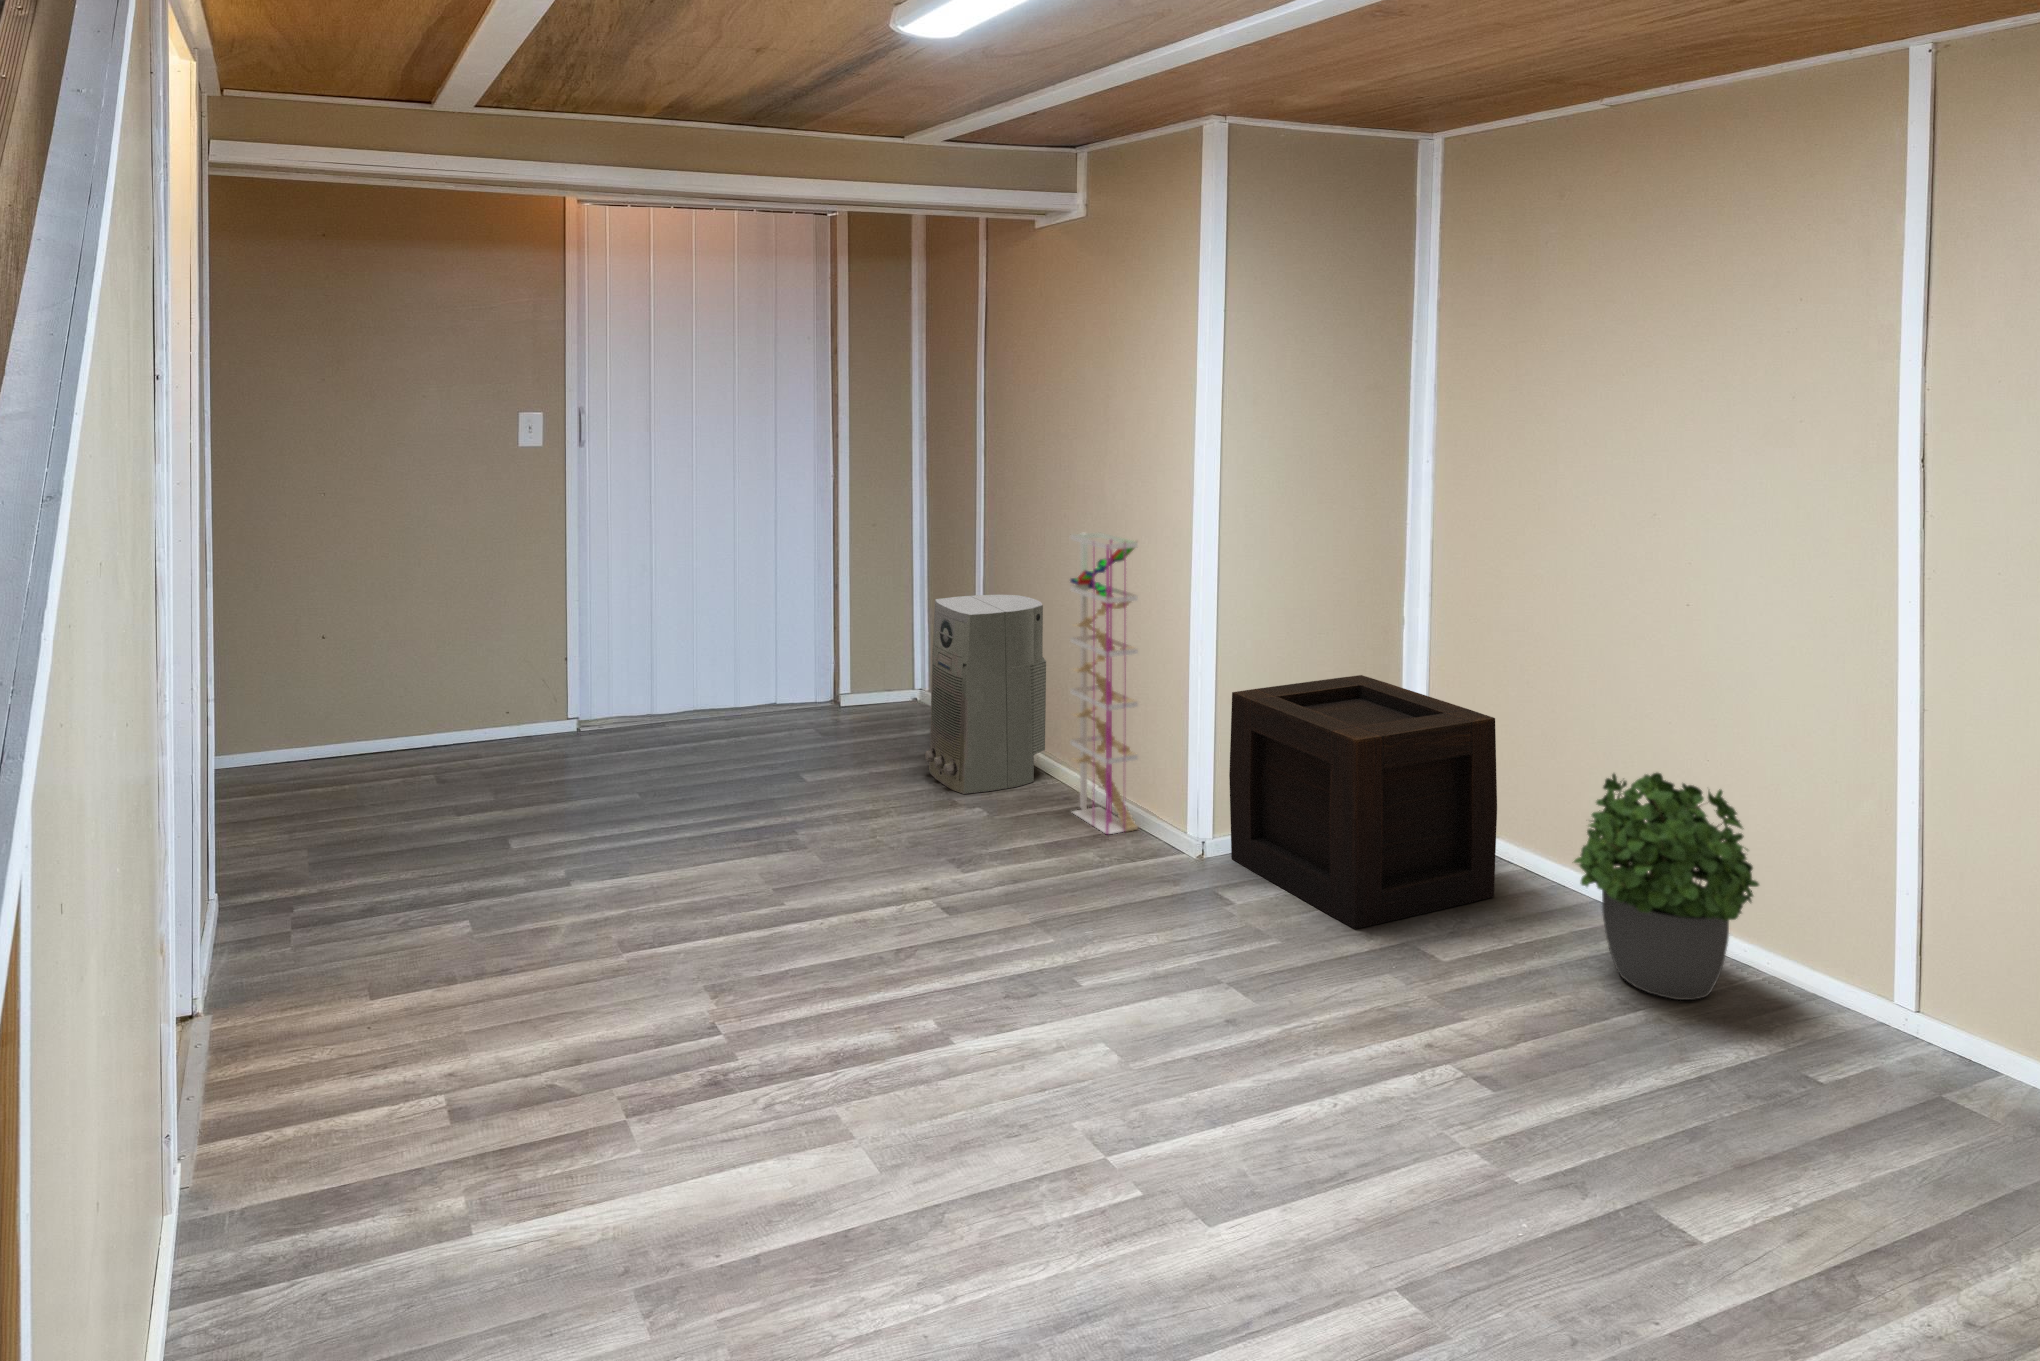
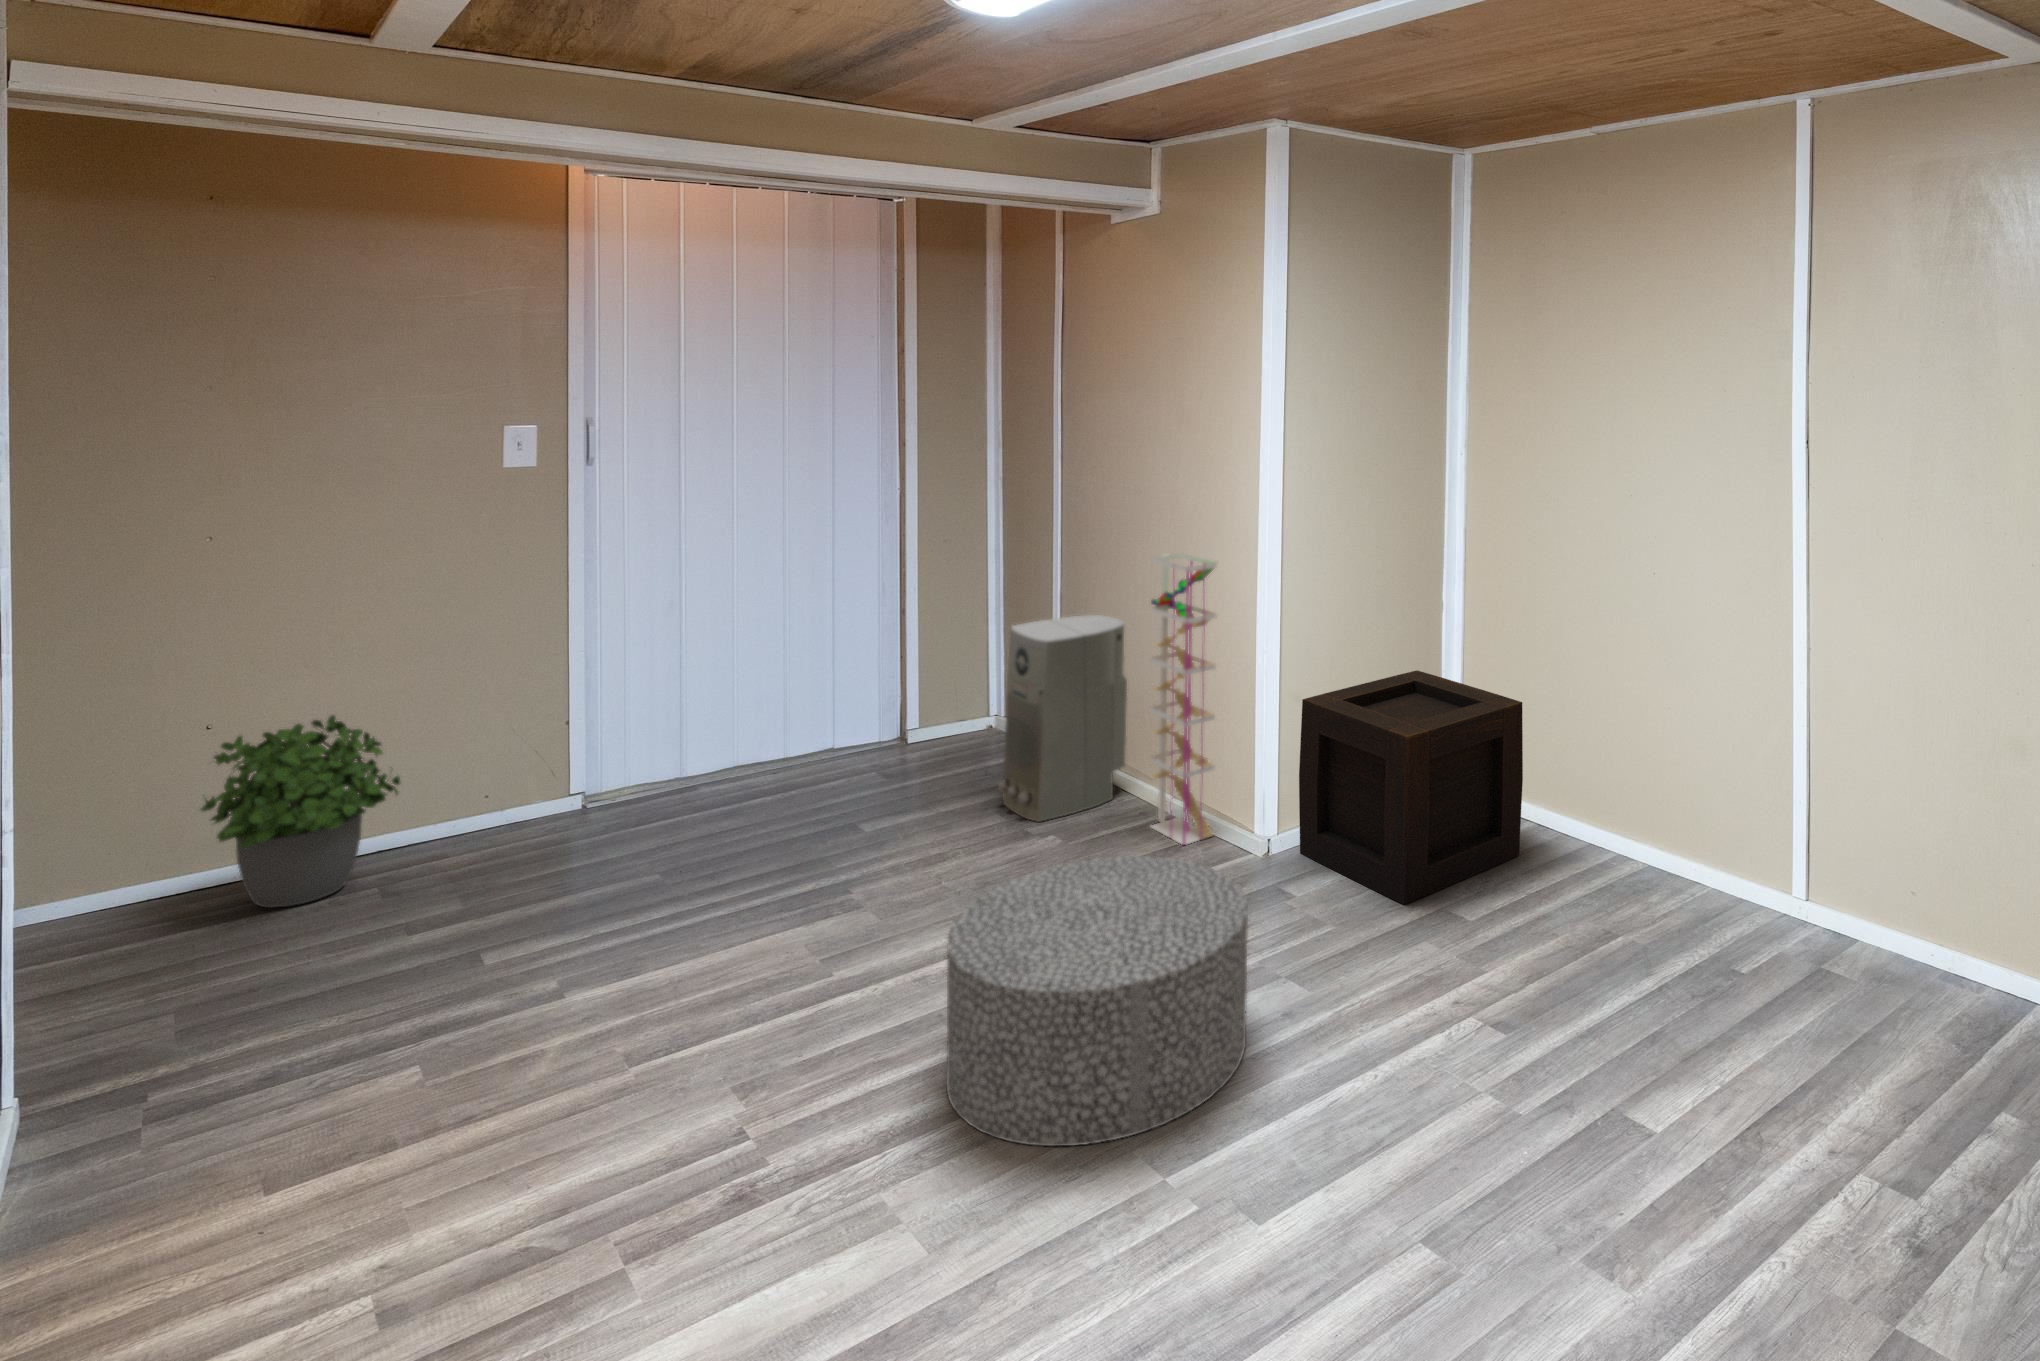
potted plant: present [1574,773,1759,1000] -> present [201,715,400,908]
ottoman: none [888,825,1183,1107] -> present [947,856,1248,1146]

